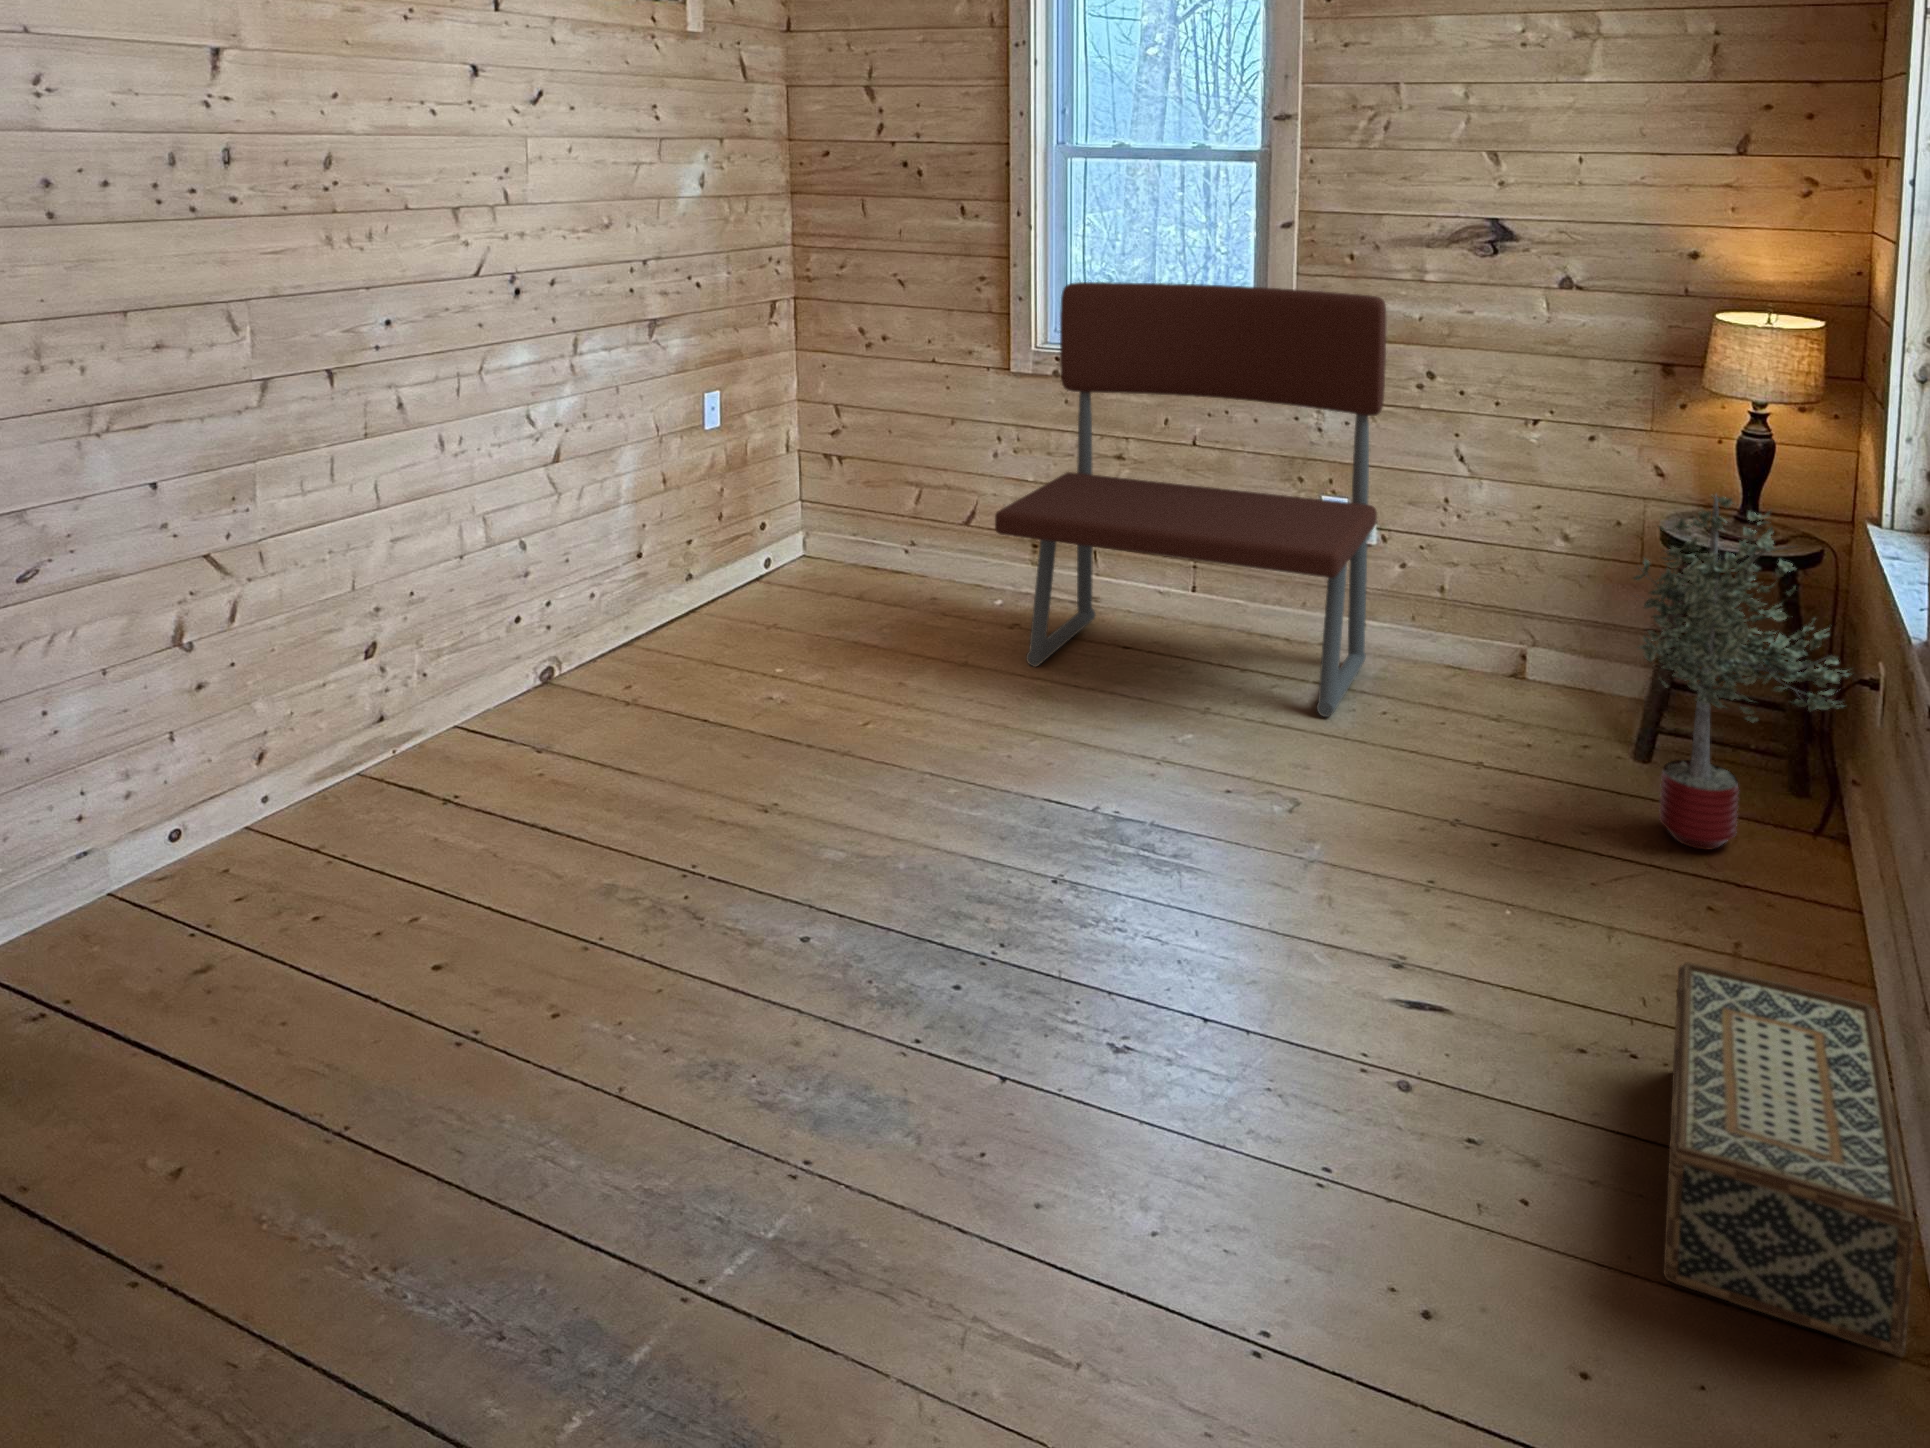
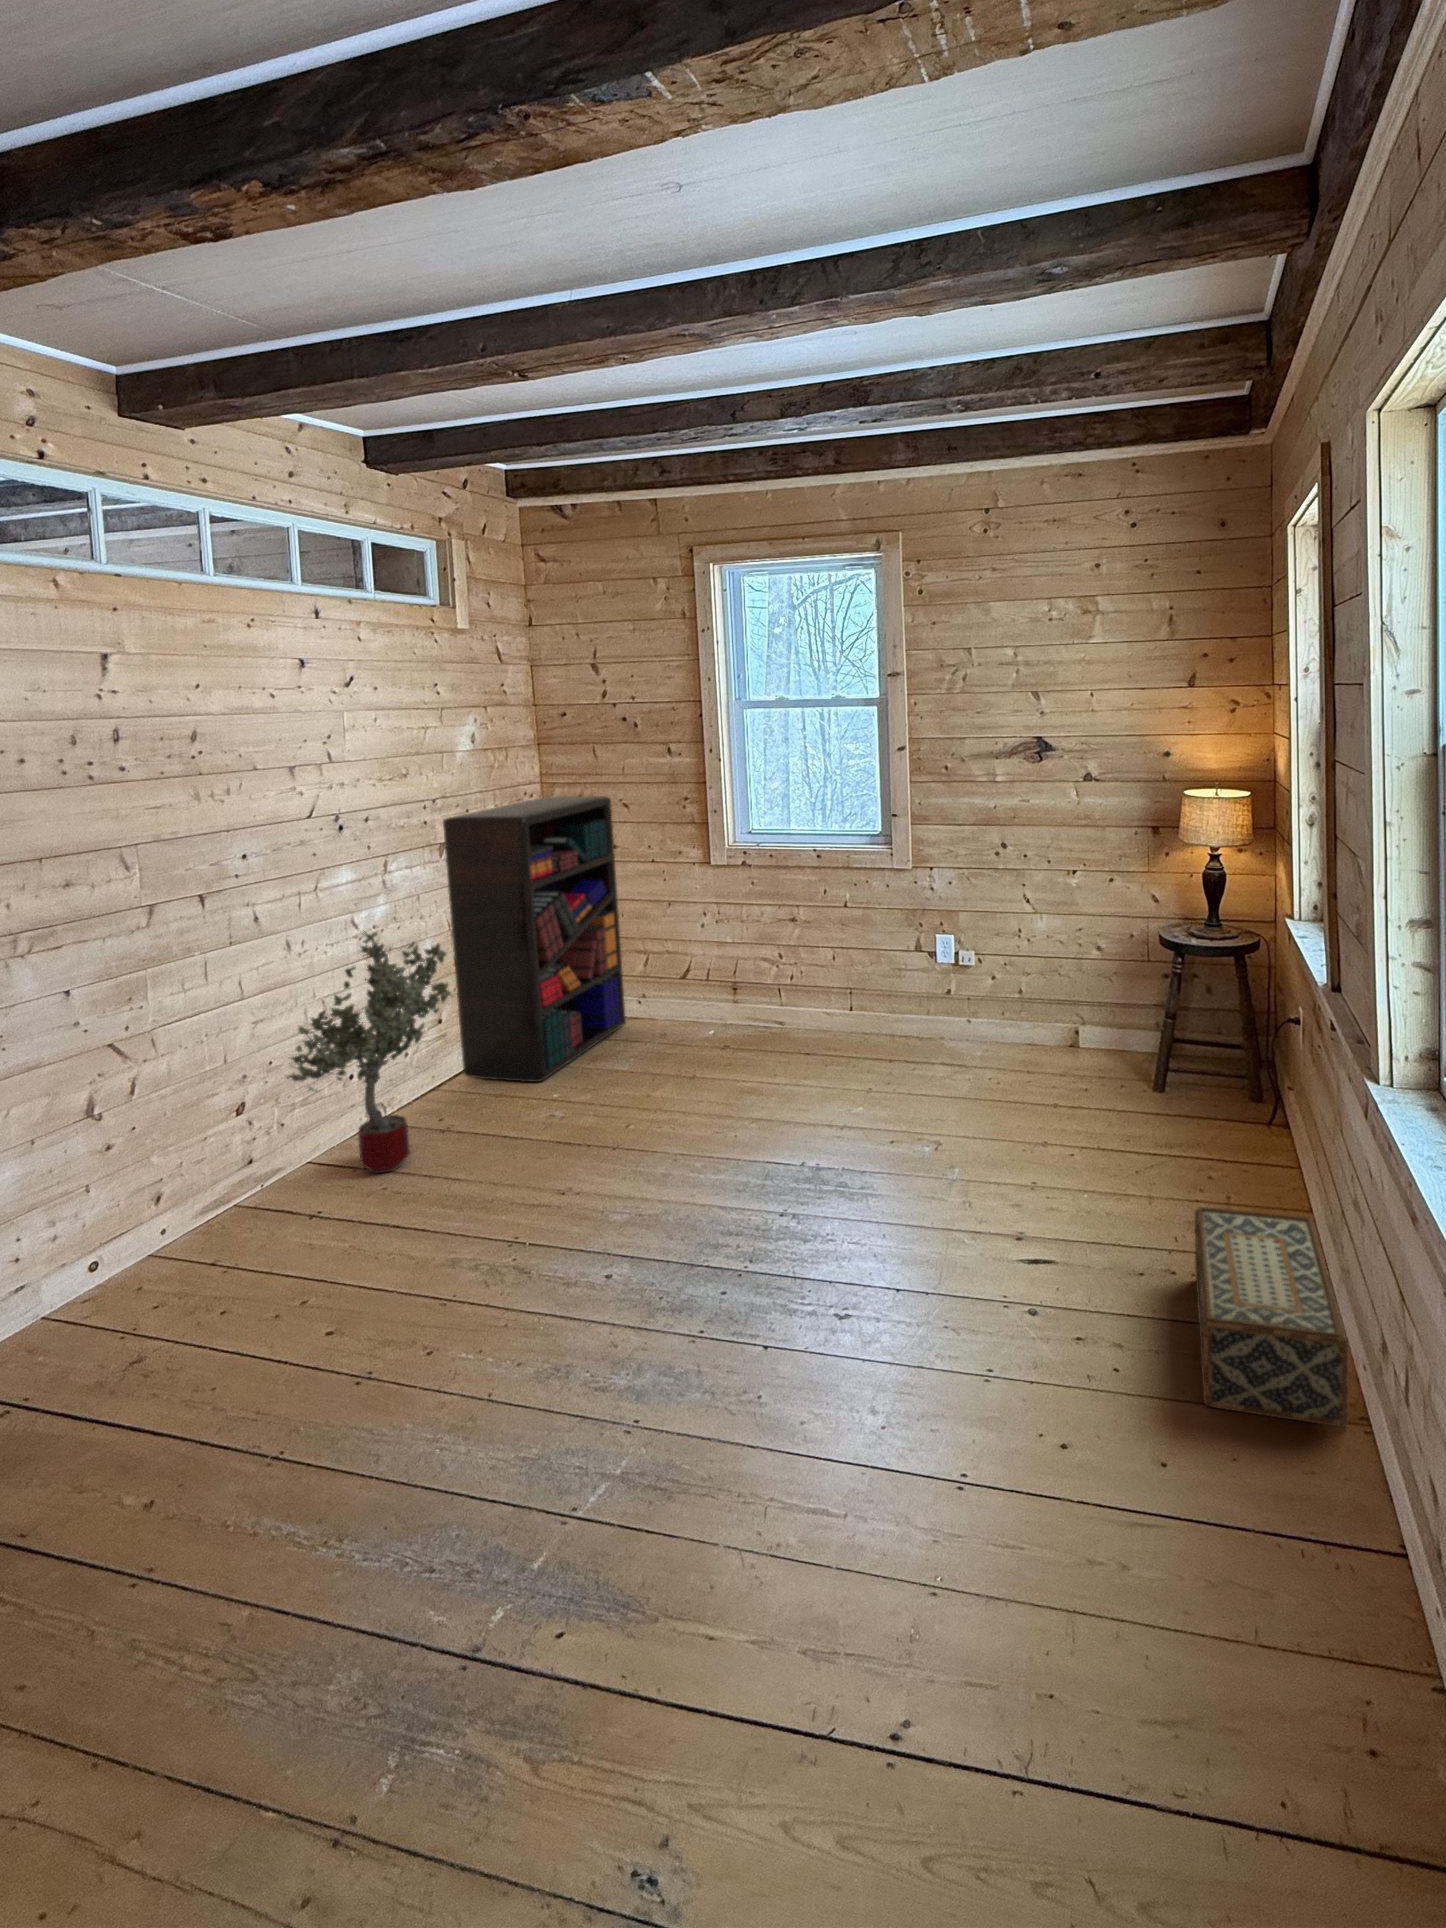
bookshelf: none [651,265,884,652] -> present [443,796,626,1082]
bench: present [995,282,1386,717] -> none [711,793,970,1084]
potted tree: present [1634,496,1850,849] -> present [287,932,451,1173]

